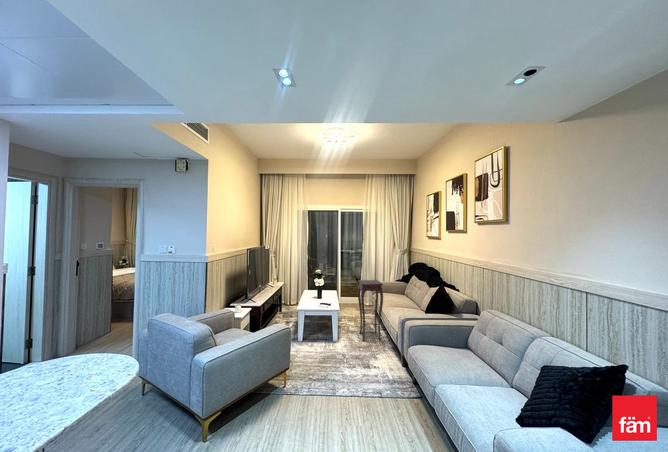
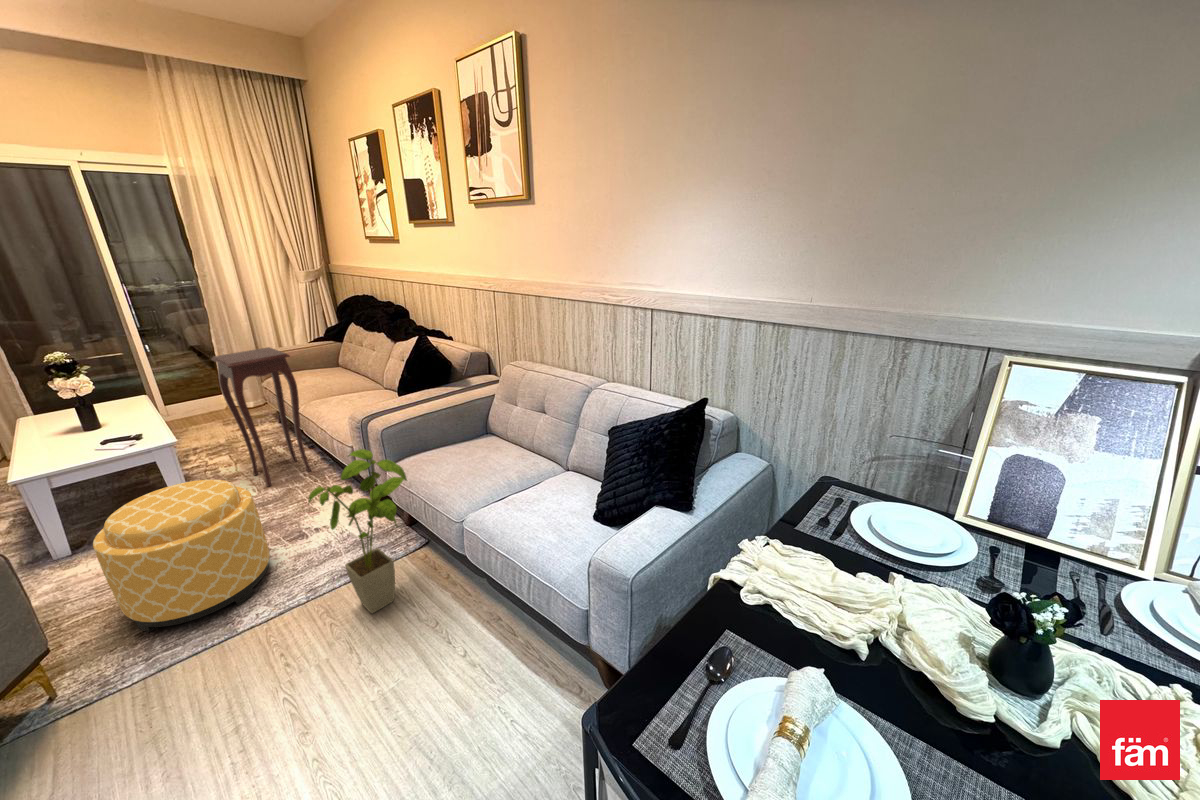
ottoman: none [309,325,355,384] -> present [93,480,270,632]
house plant: none [371,330,413,417] -> present [308,449,407,613]

